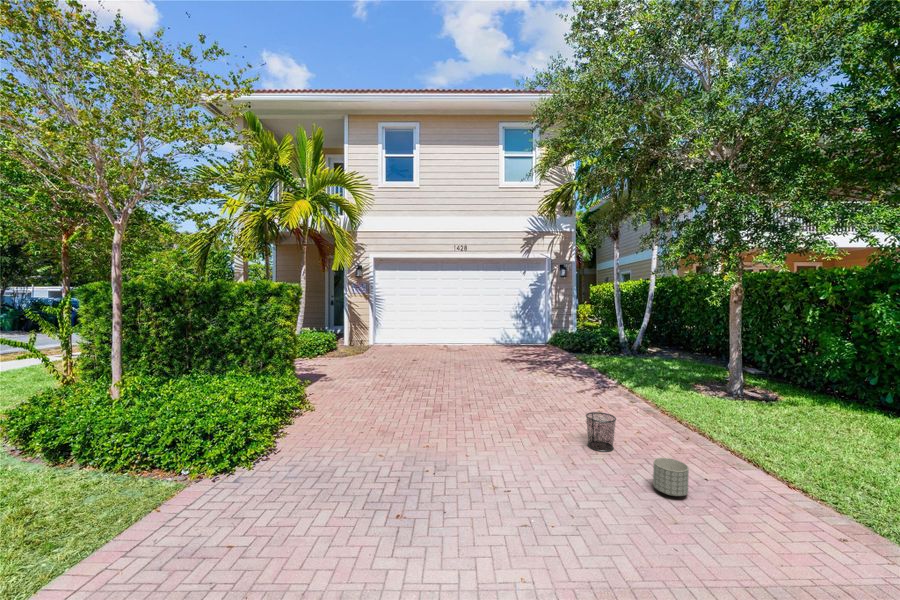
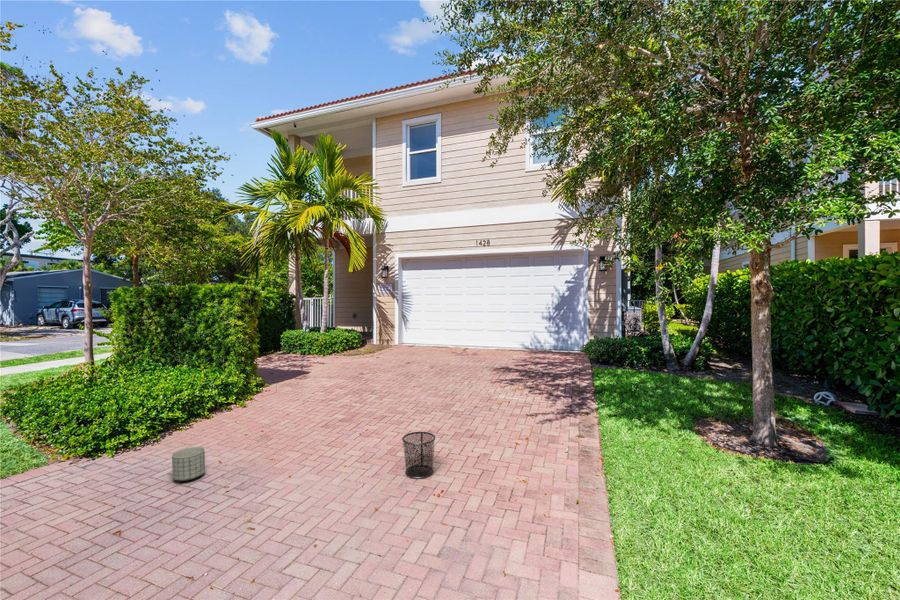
planter: present [653,458,689,496] -> present [172,447,205,481]

